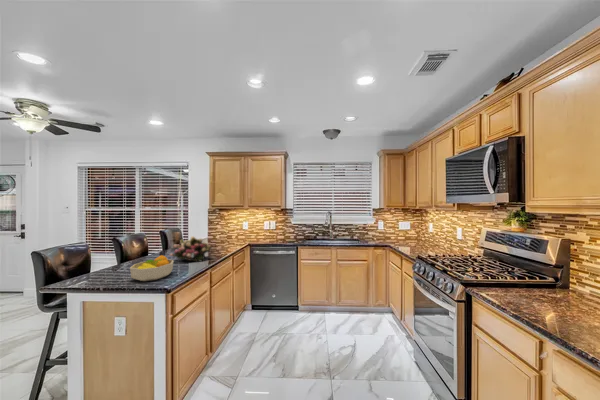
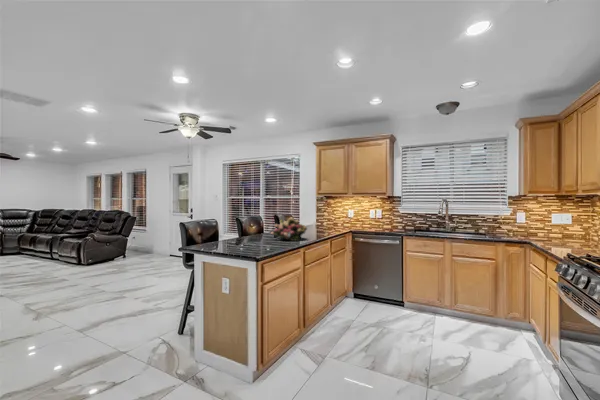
fruit bowl: present [130,255,173,281] -> none [232,230,268,251]

